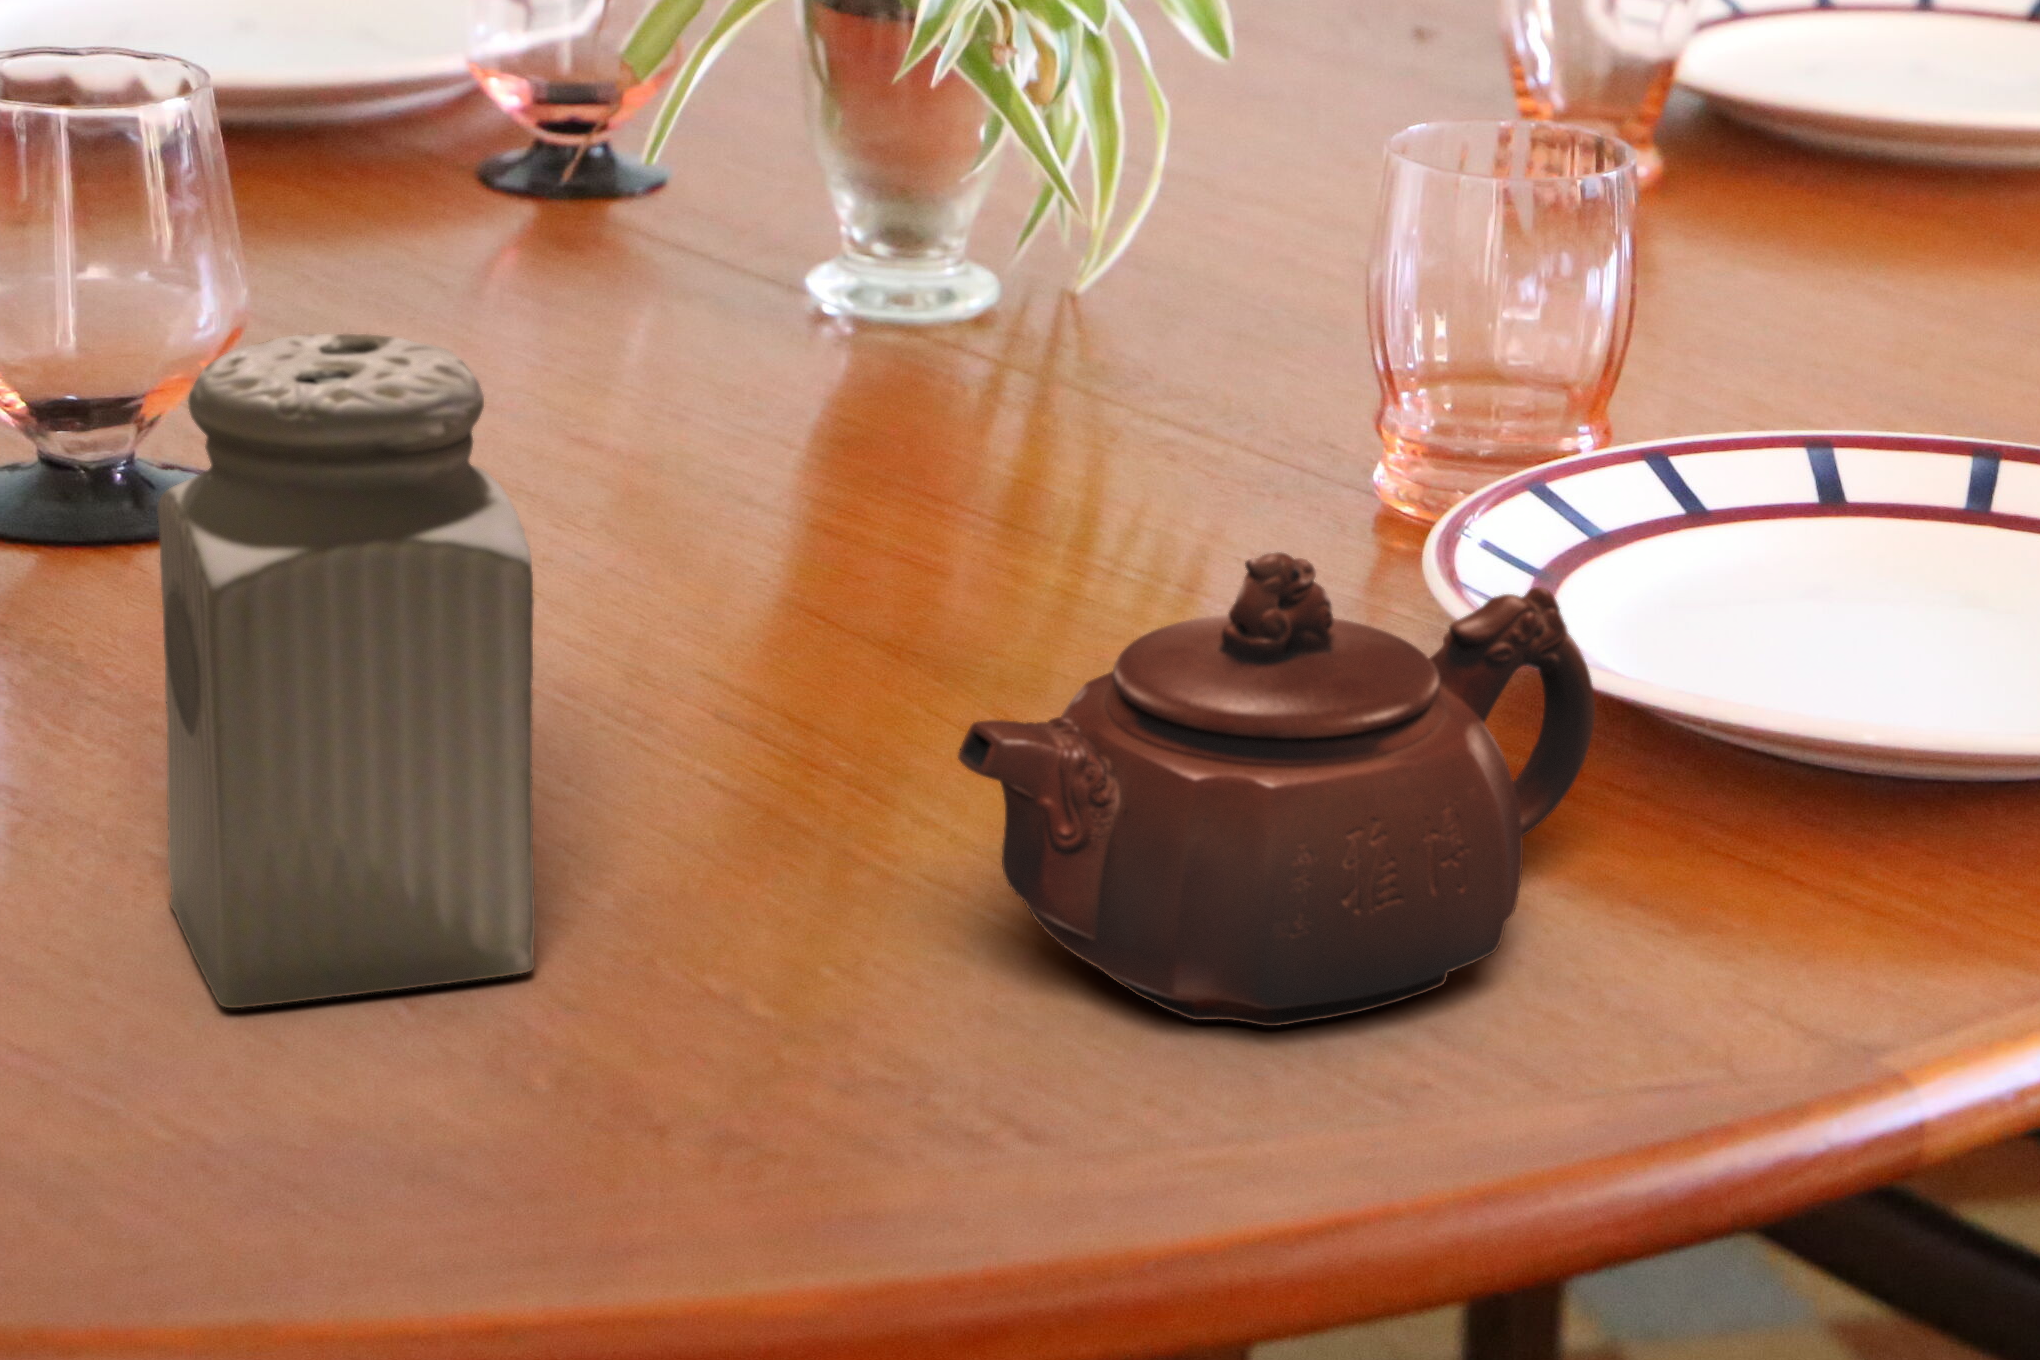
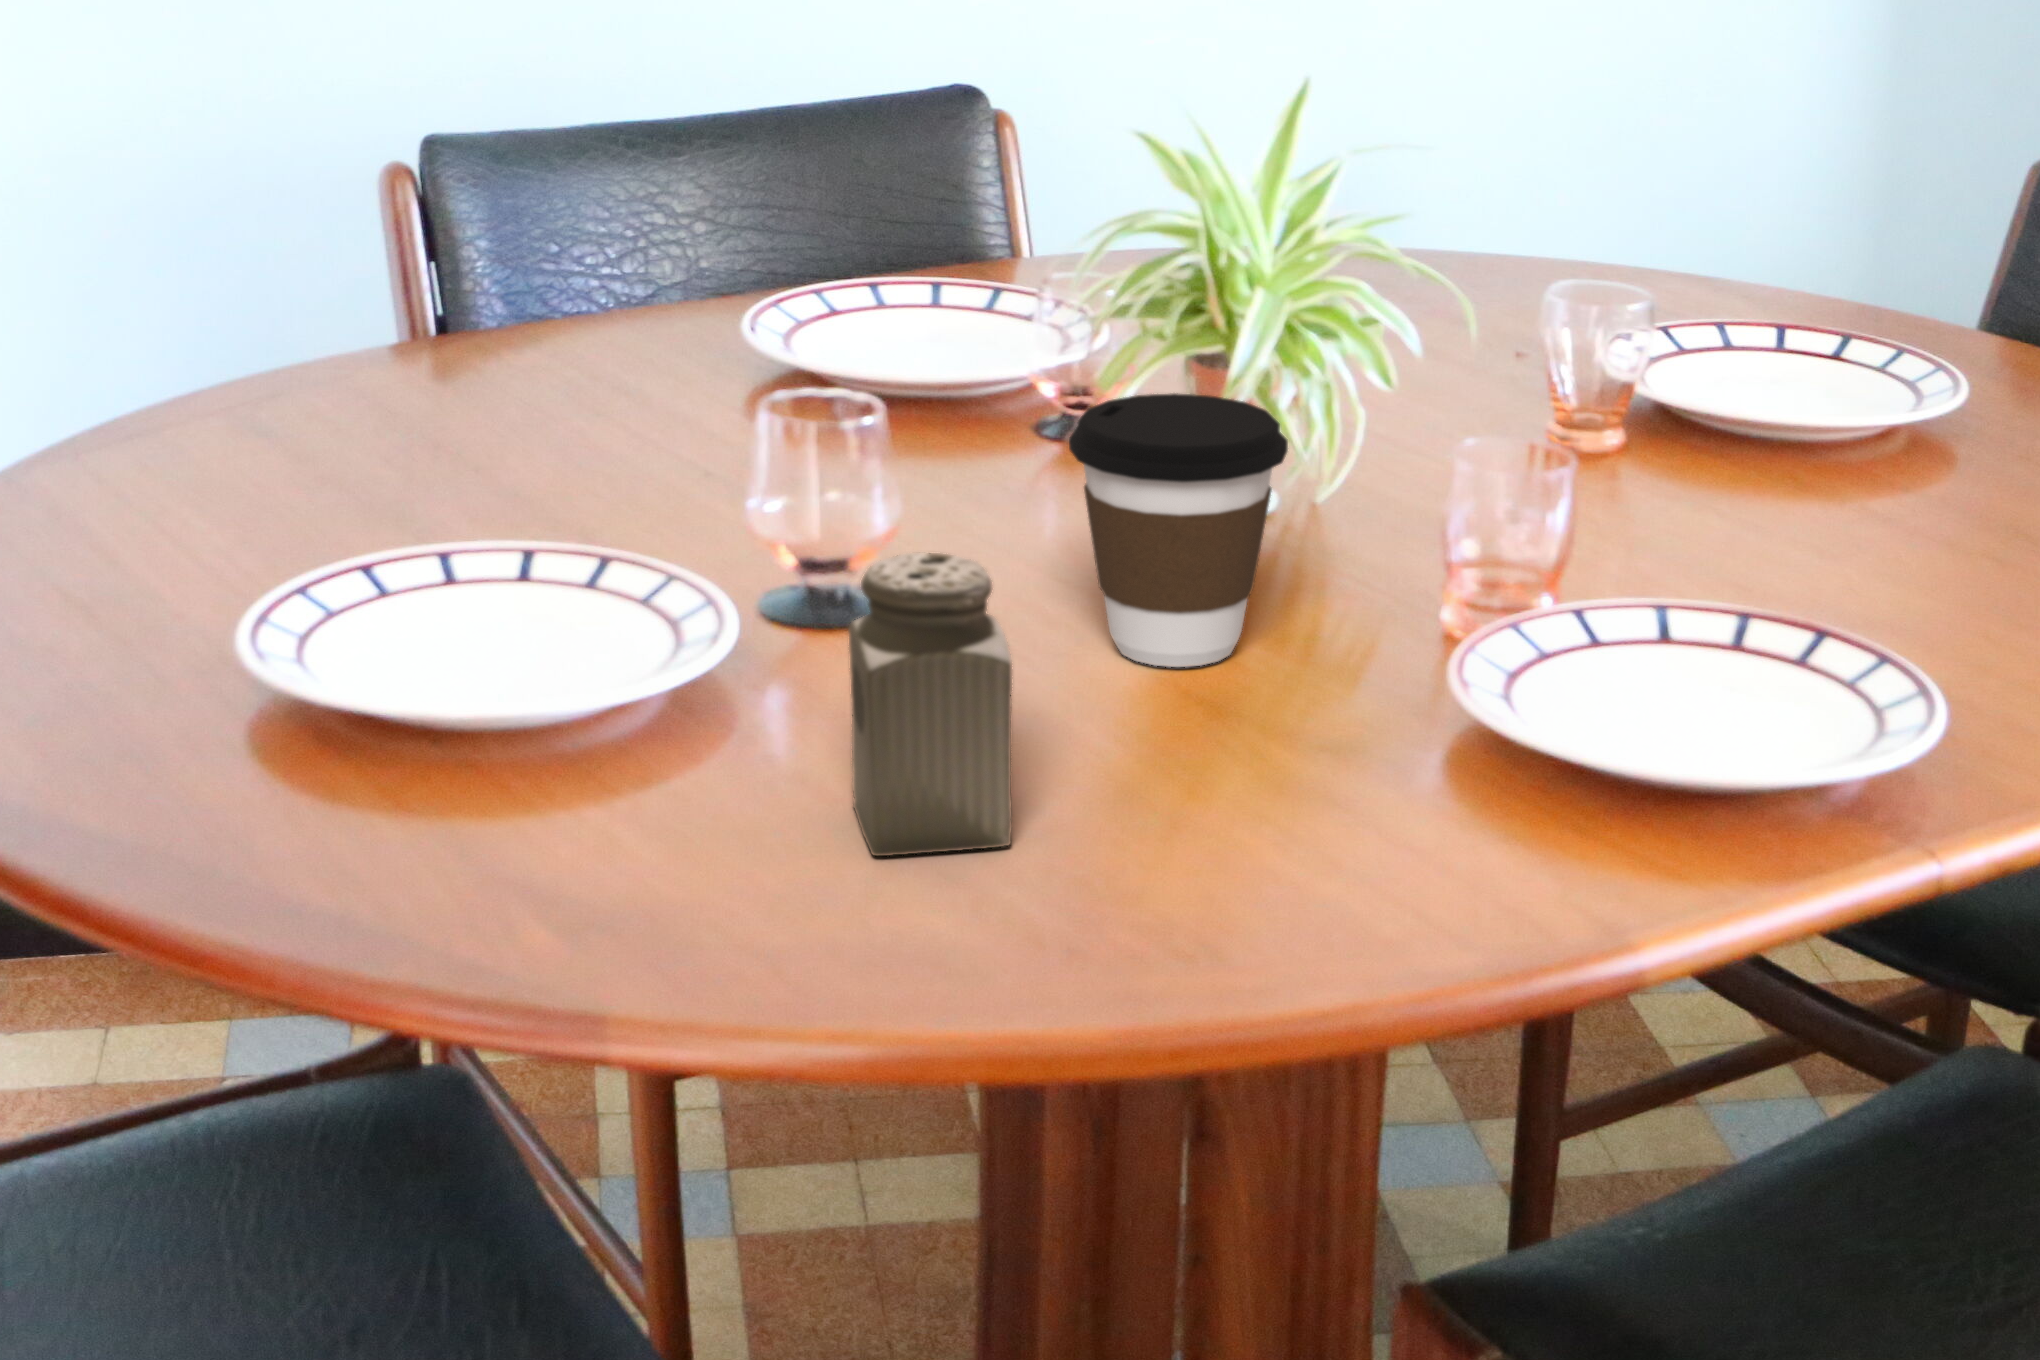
coffee cup: none [607,39,1063,595] -> present [1069,393,1288,667]
teapot: present [958,552,1595,1026] -> none [1199,670,1506,888]

